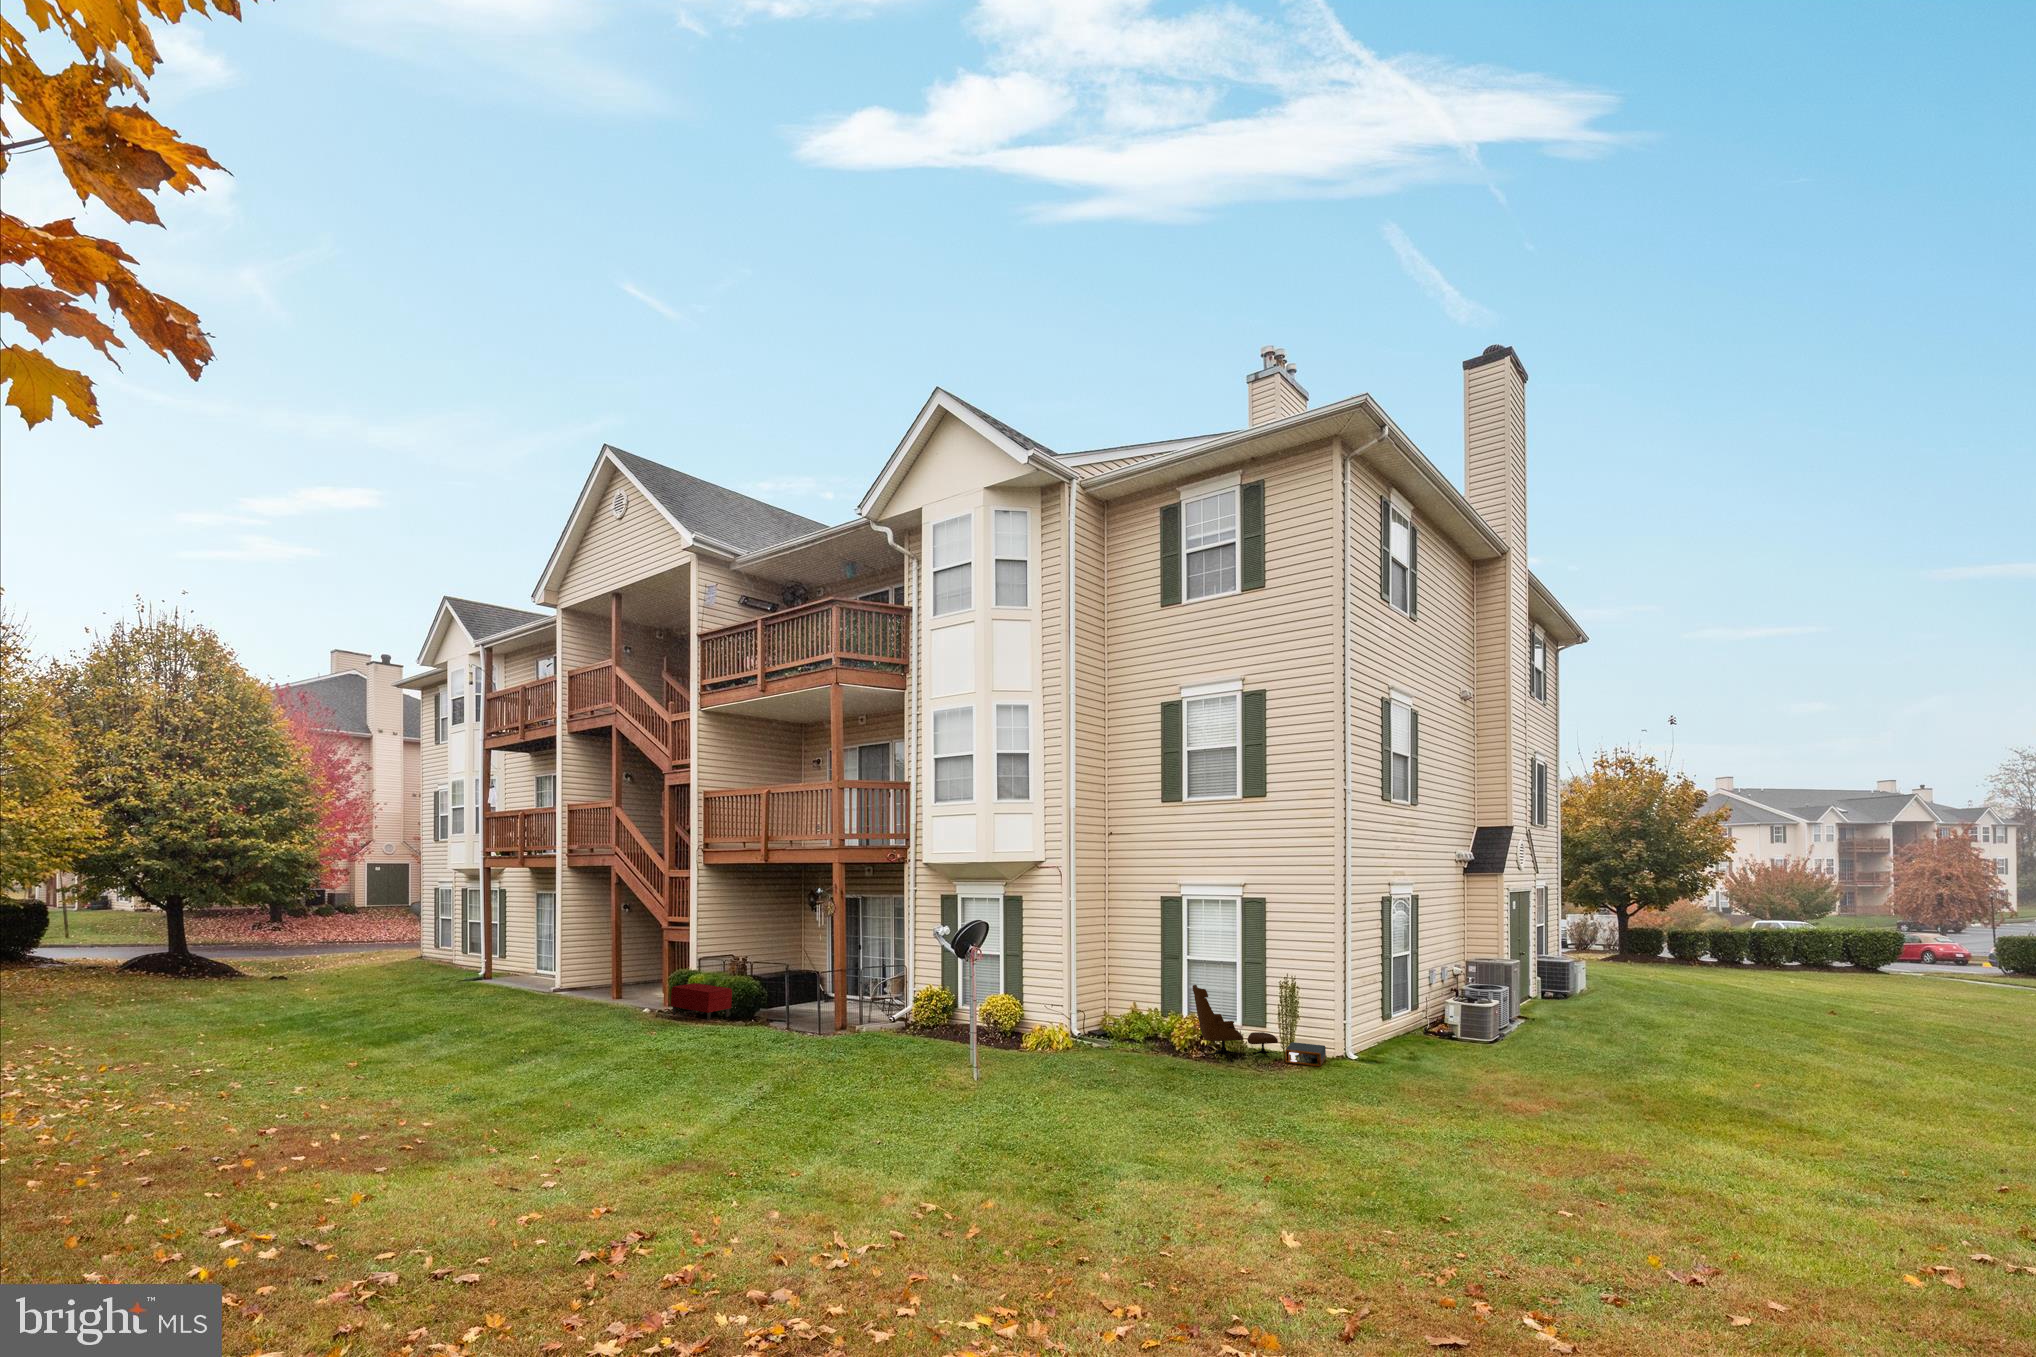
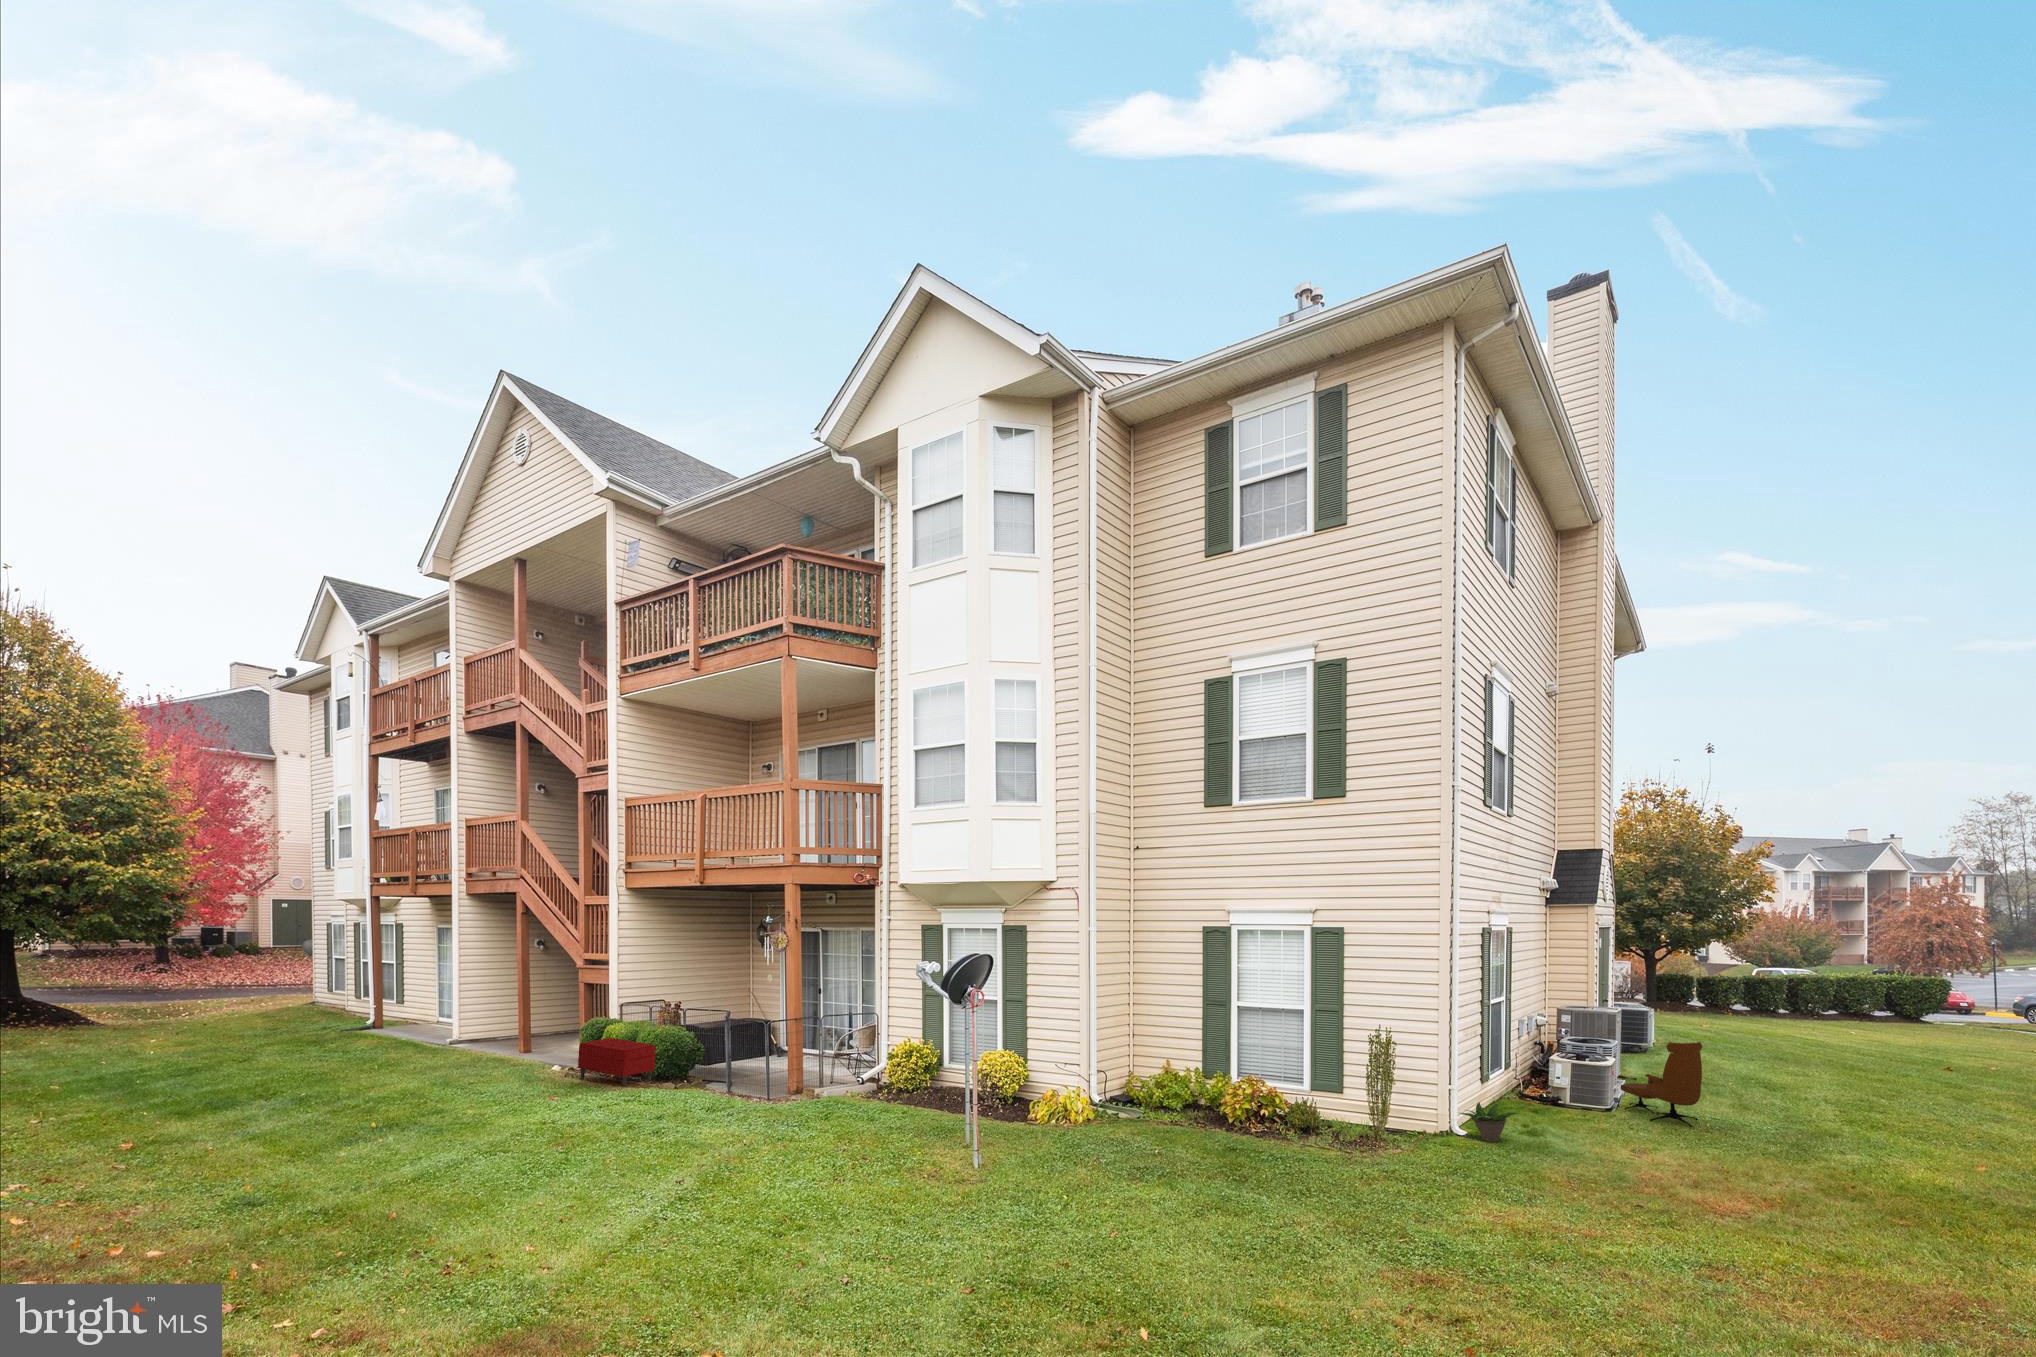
lounge chair: present [1193,985,1278,1062] -> present [1621,1042,1702,1127]
decorative plant: none [1346,1032,1390,1061] -> present [1460,1102,1517,1142]
storage box: present [1285,1042,1326,1067] -> none [1379,1117,1432,1151]

